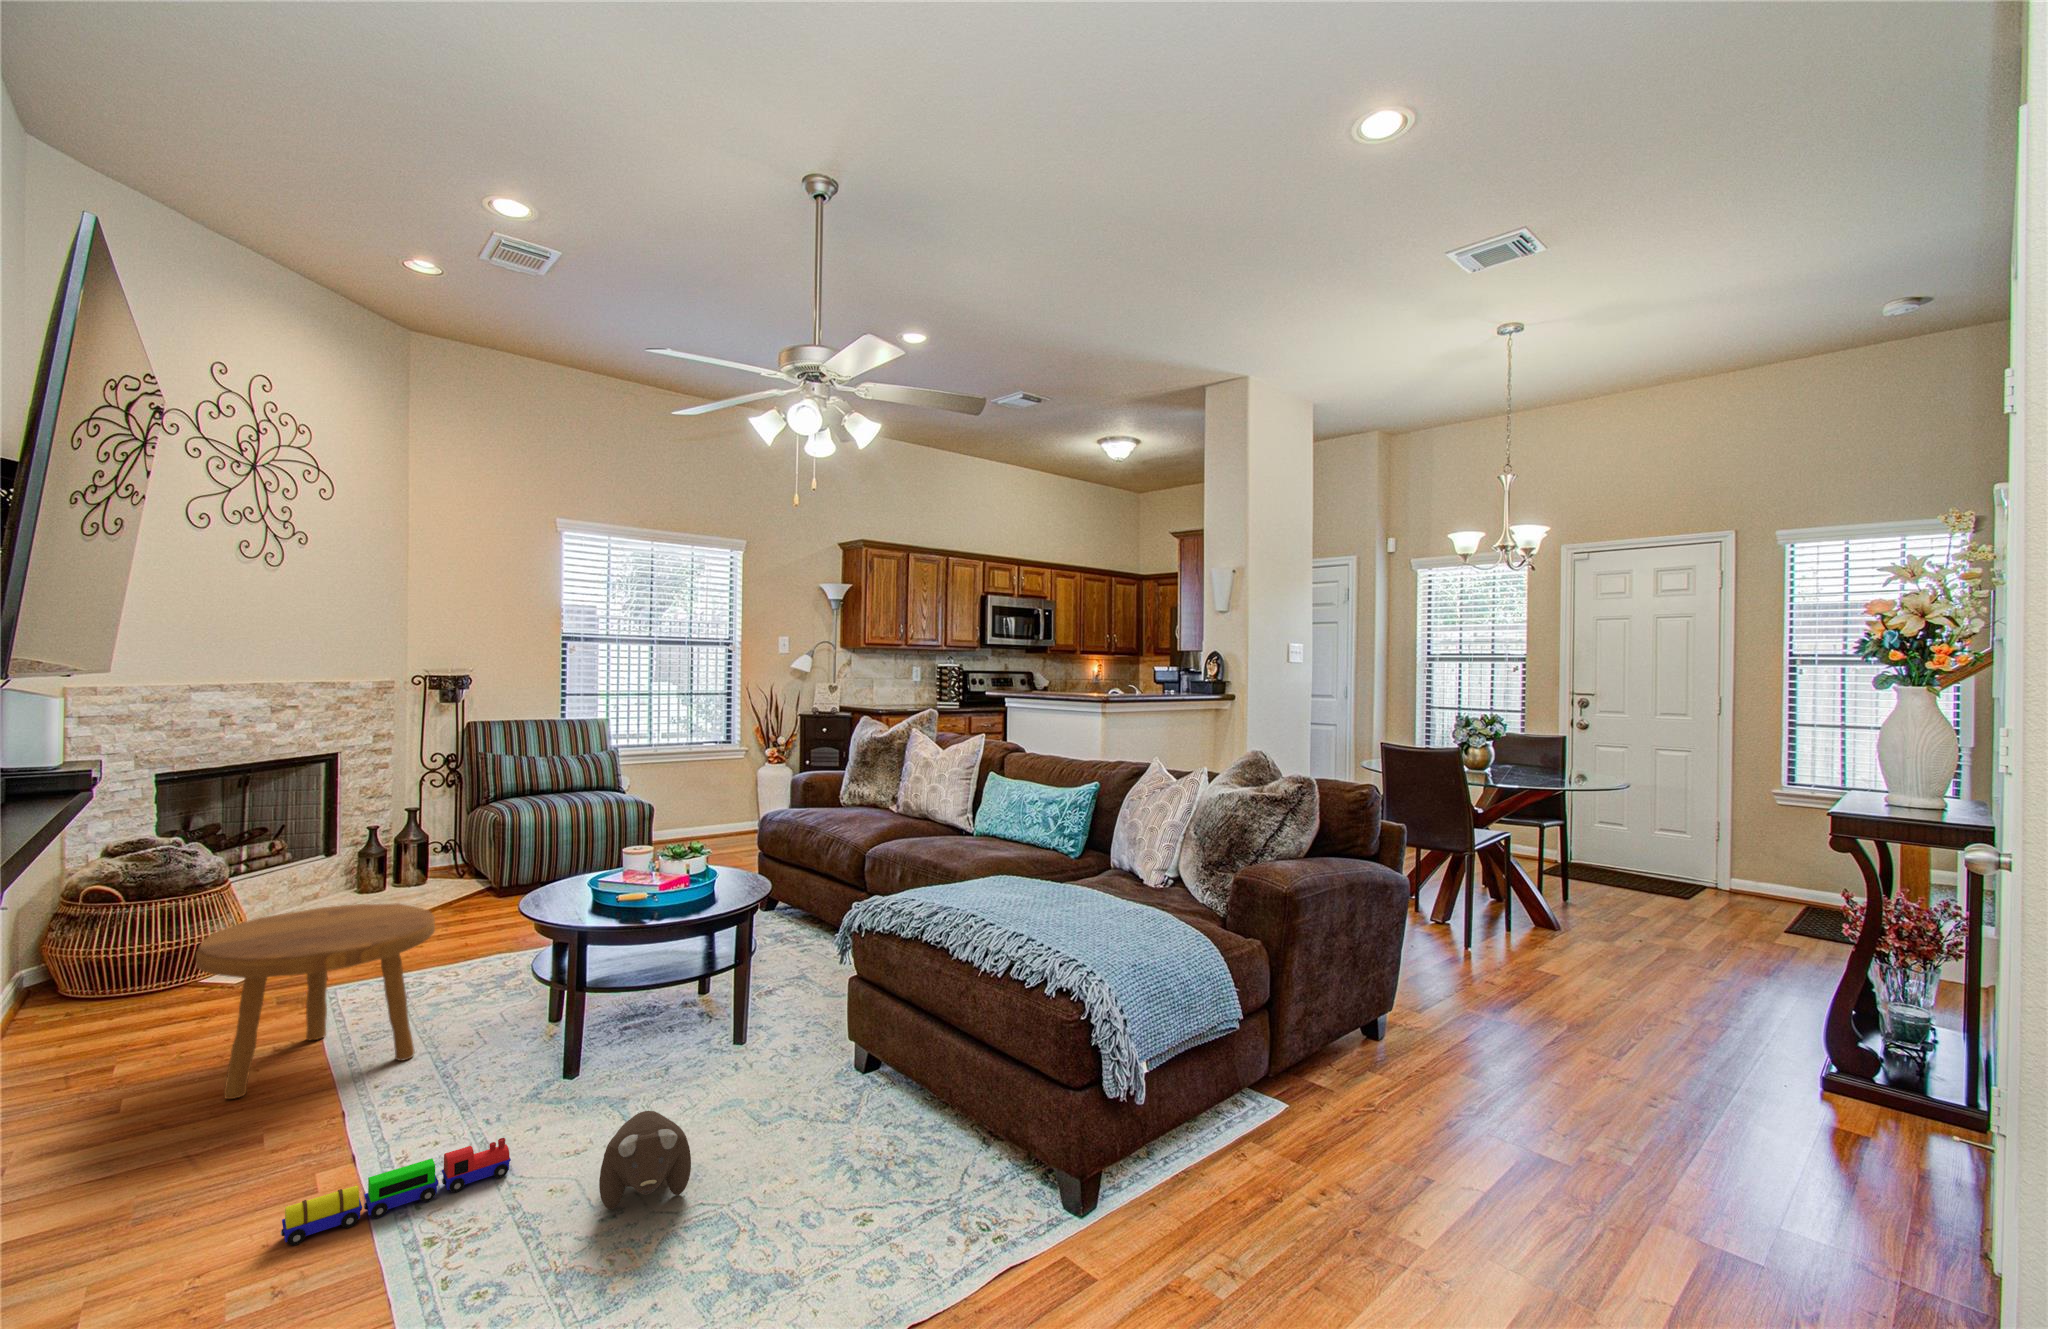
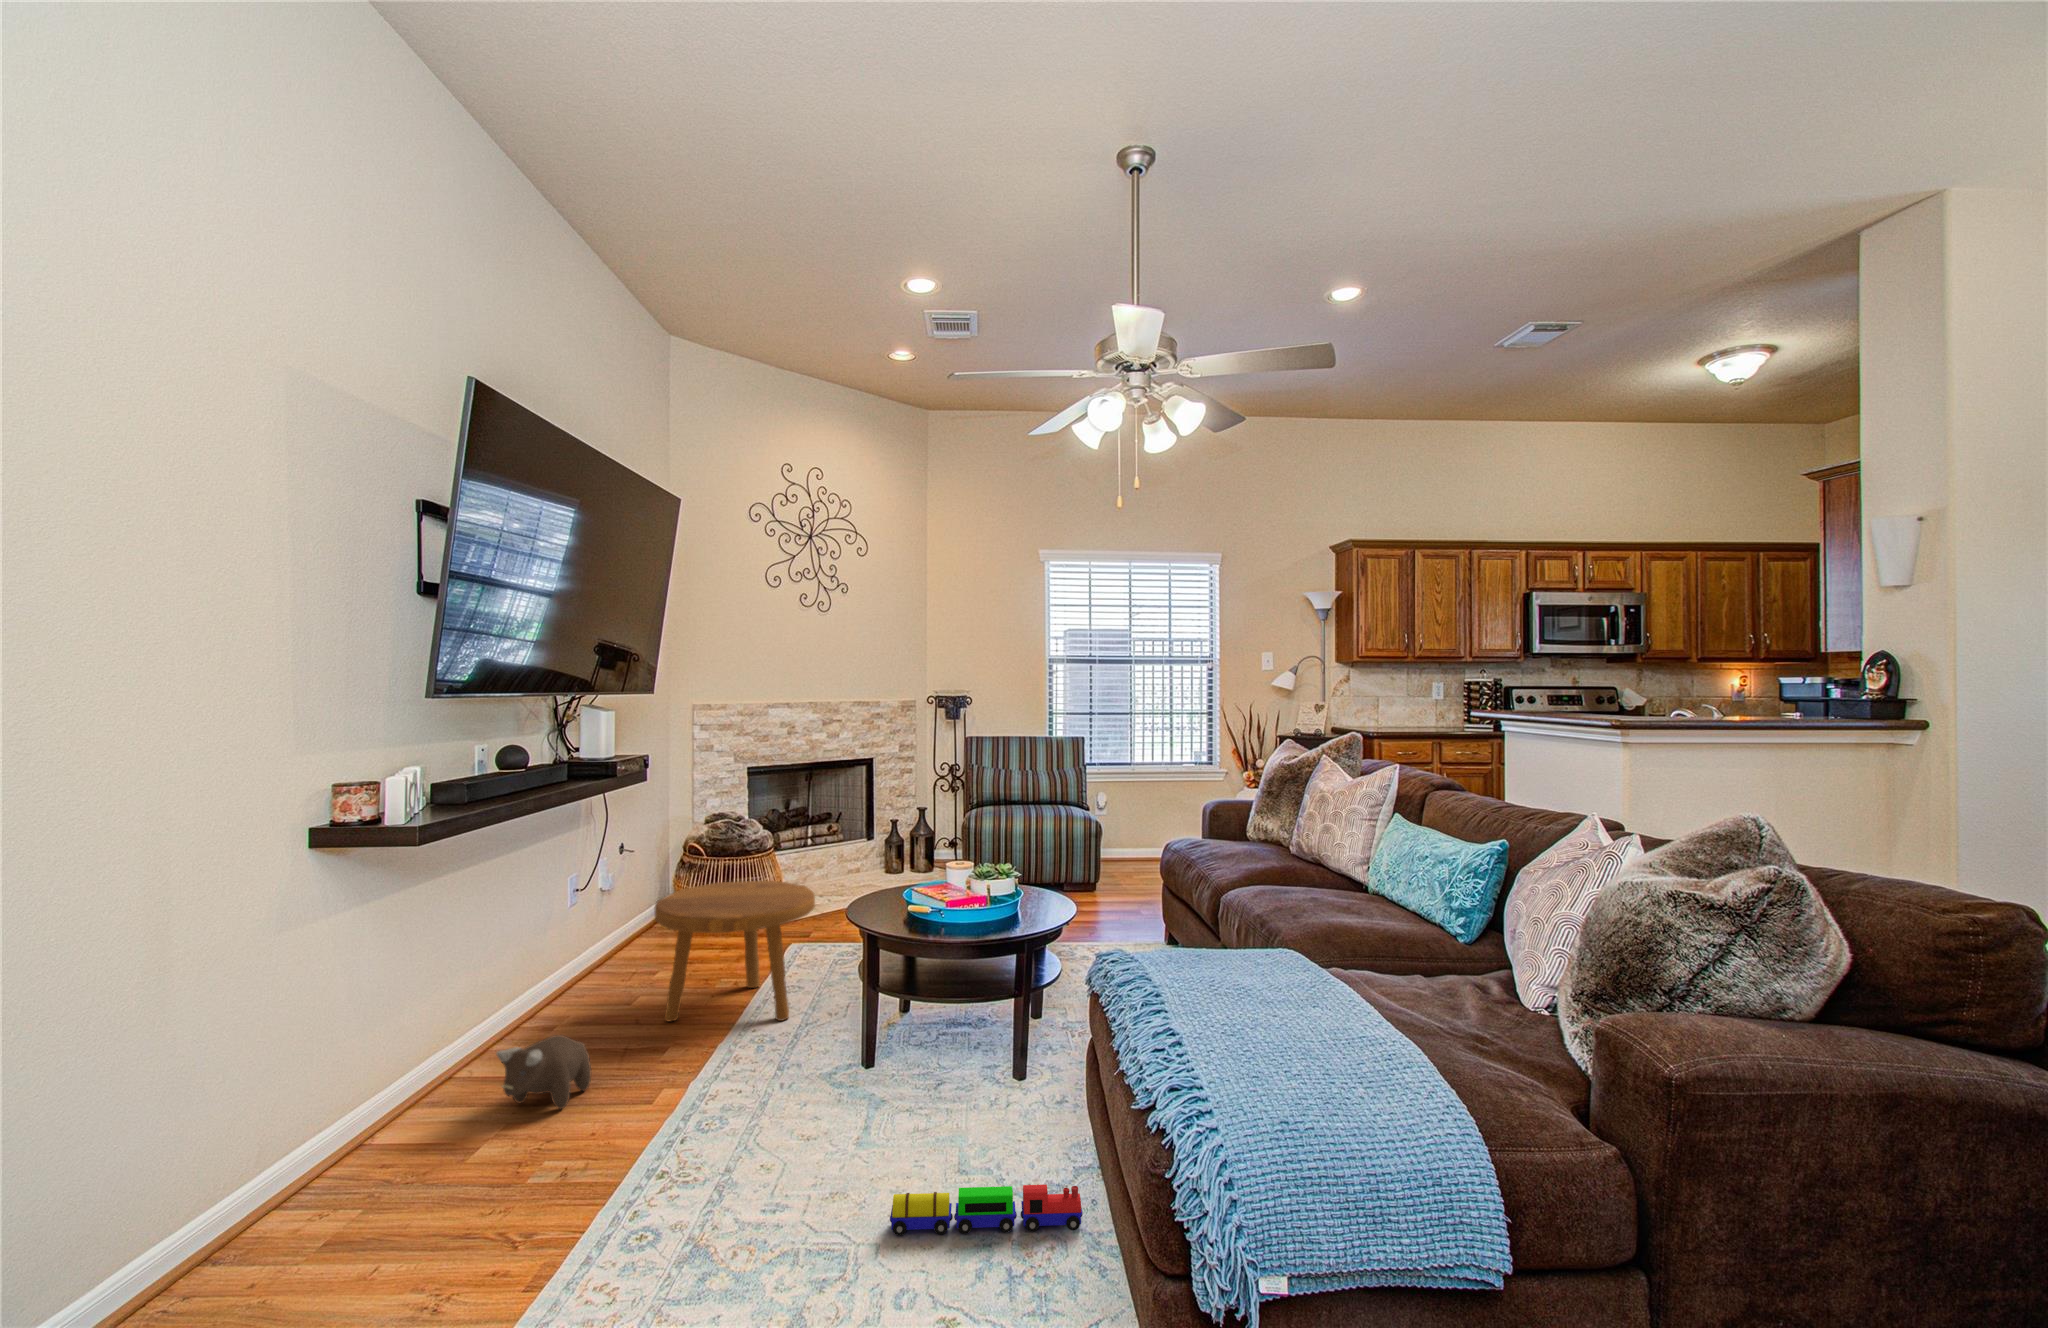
plush toy: present [599,1111,691,1209] -> present [496,1035,591,1109]
toy train: present [281,1138,511,1245] -> present [890,1185,1083,1236]

